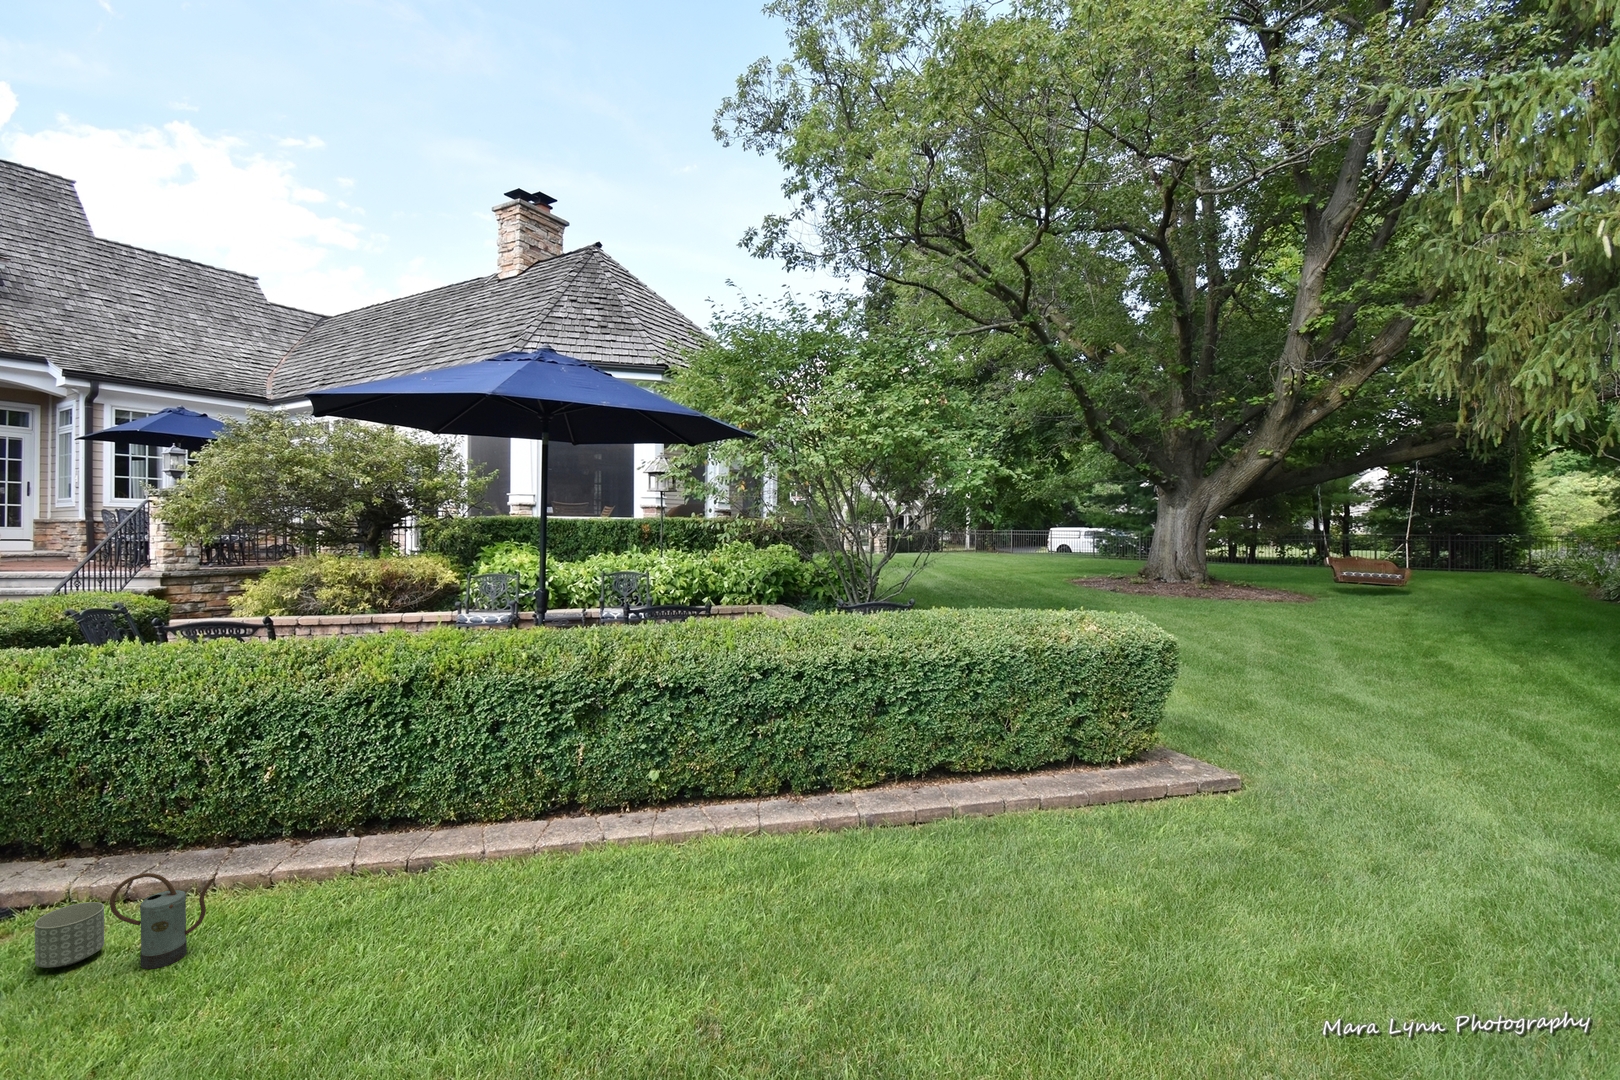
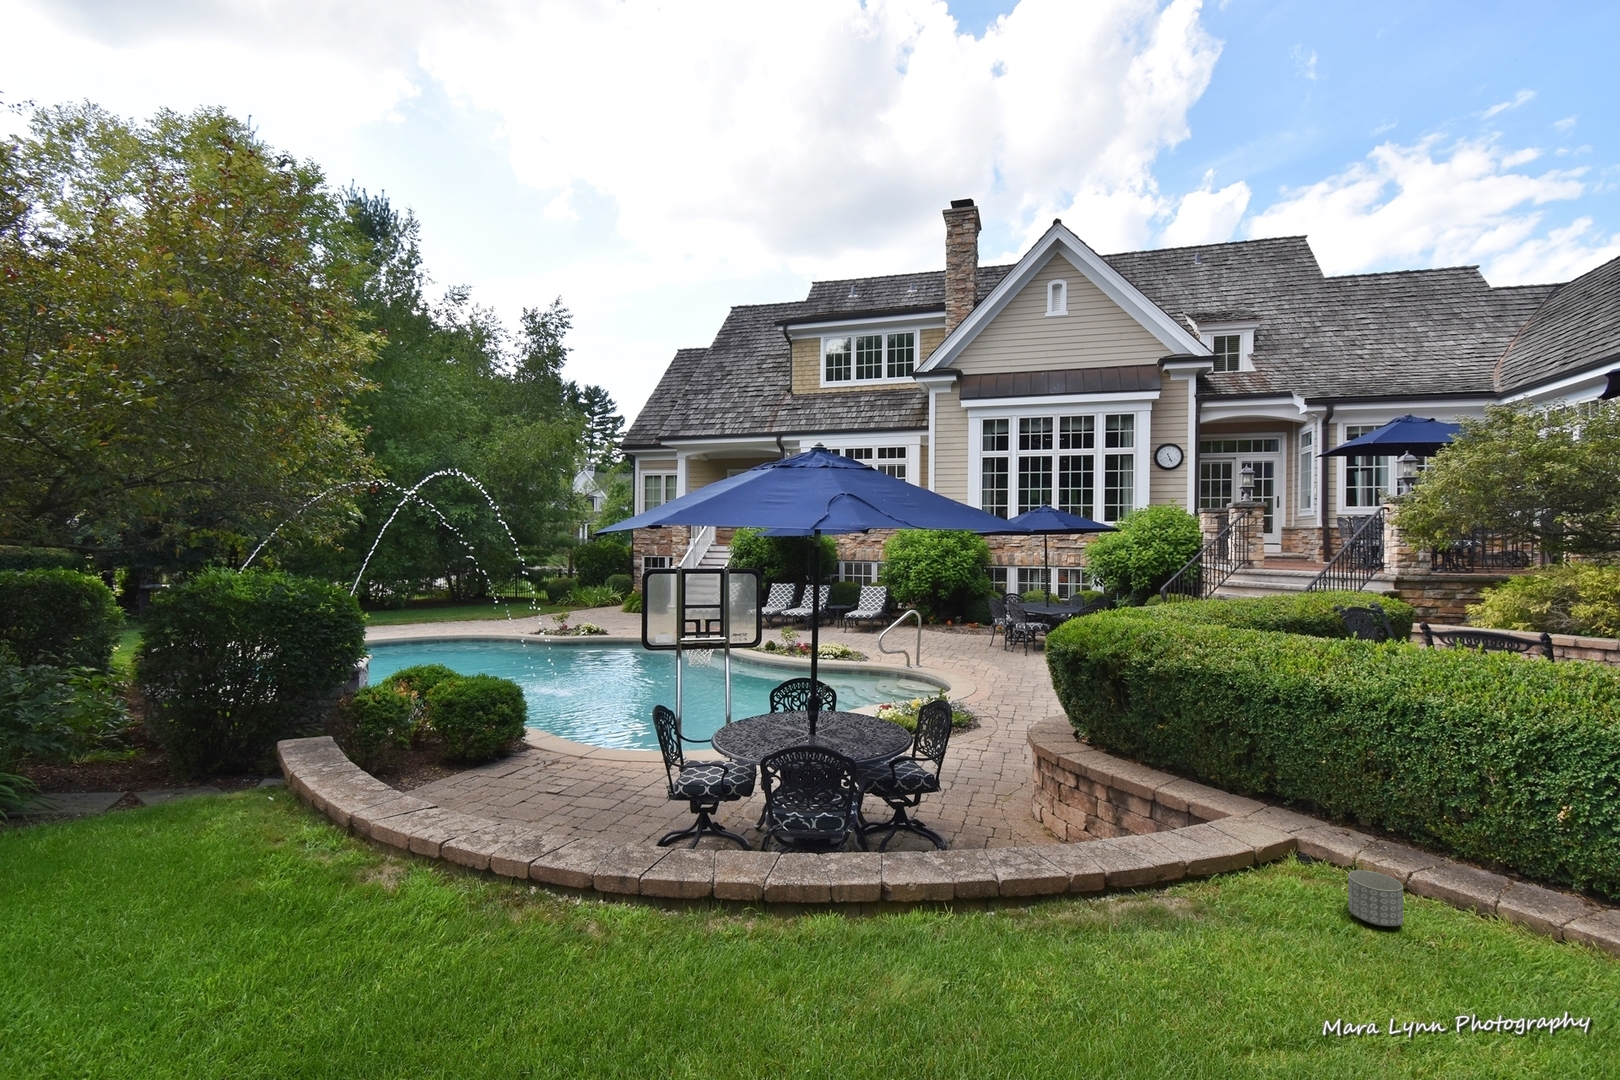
watering can: present [110,873,216,969] -> none [1412,871,1519,976]

